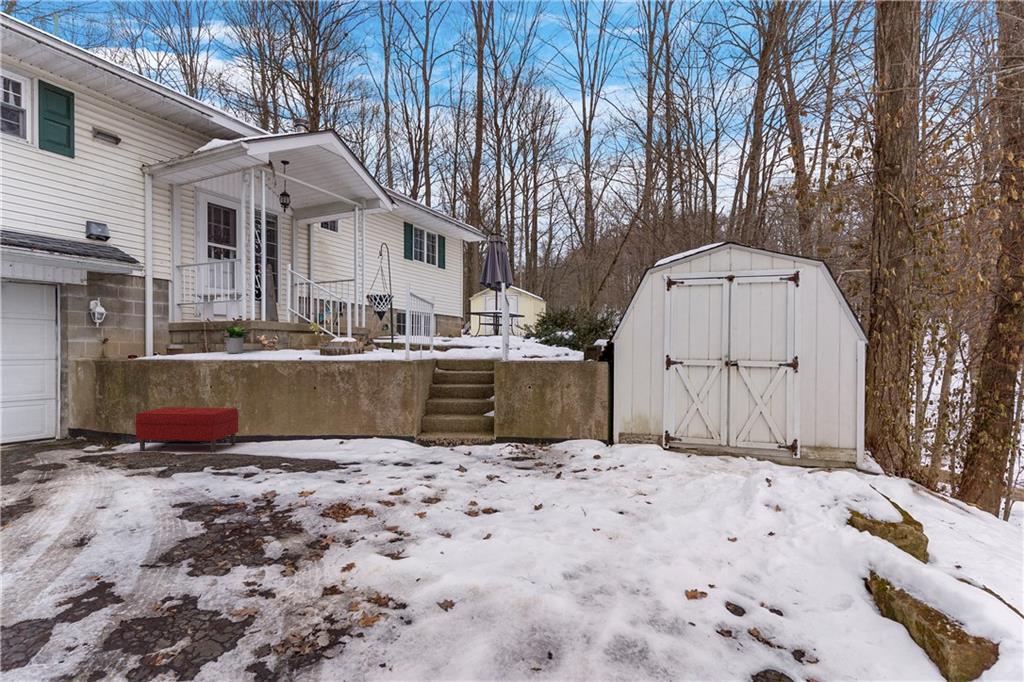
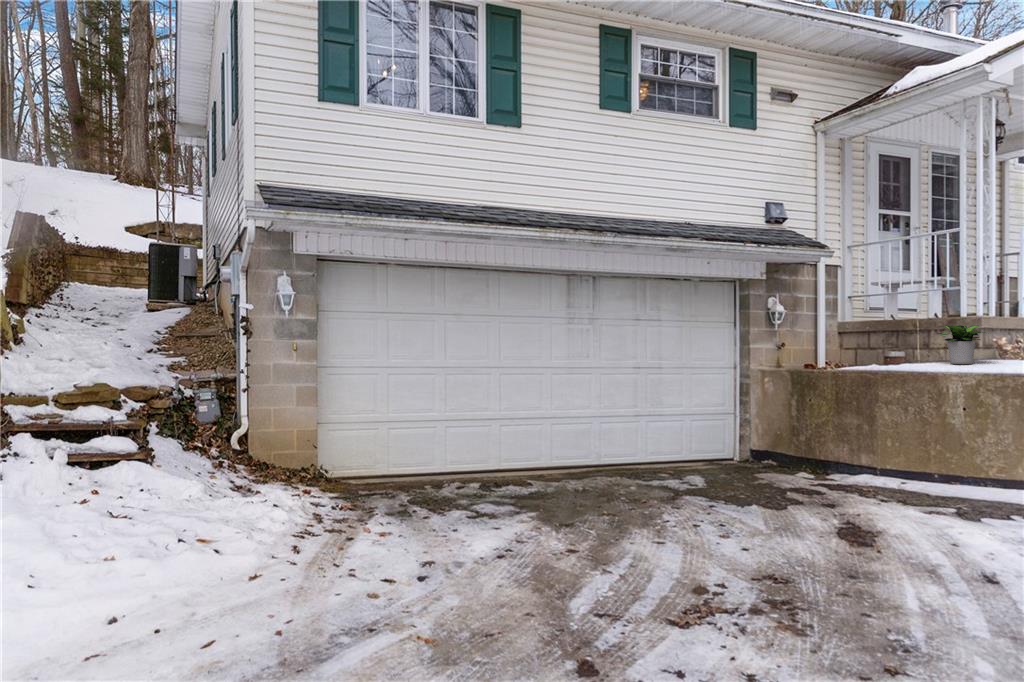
bench: present [136,407,238,453] -> none [873,435,1017,508]

